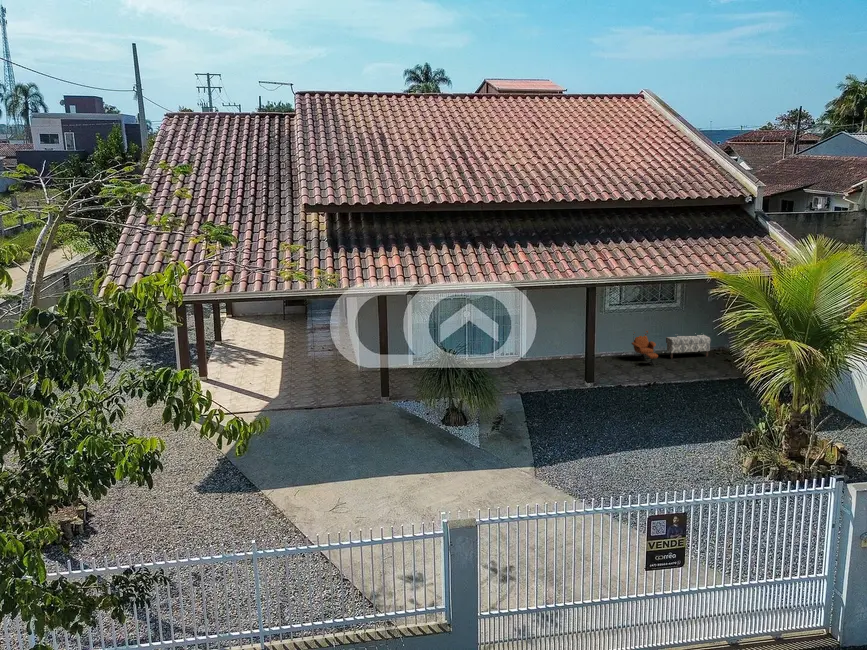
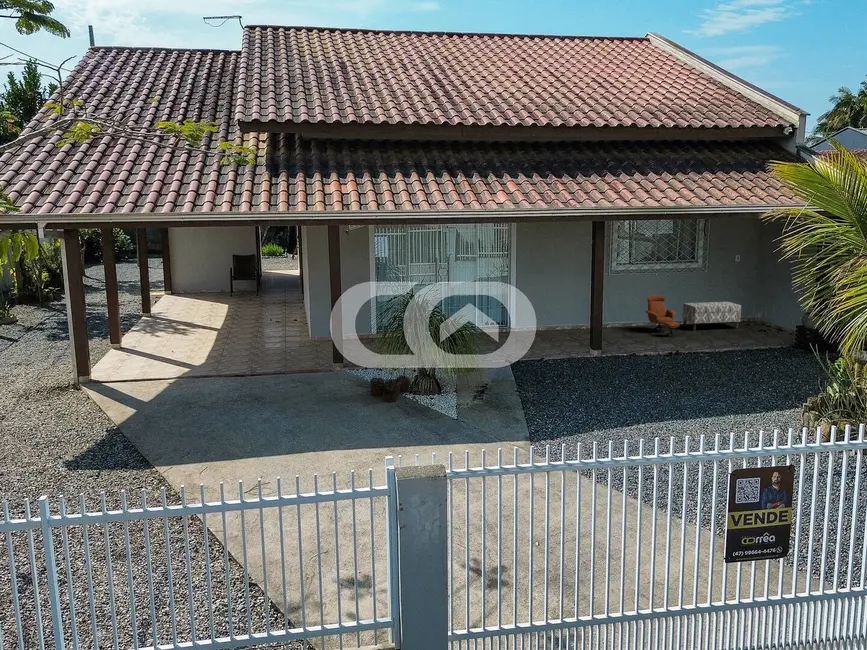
woven basket: none [413,408,444,432] -> present [370,375,411,402]

